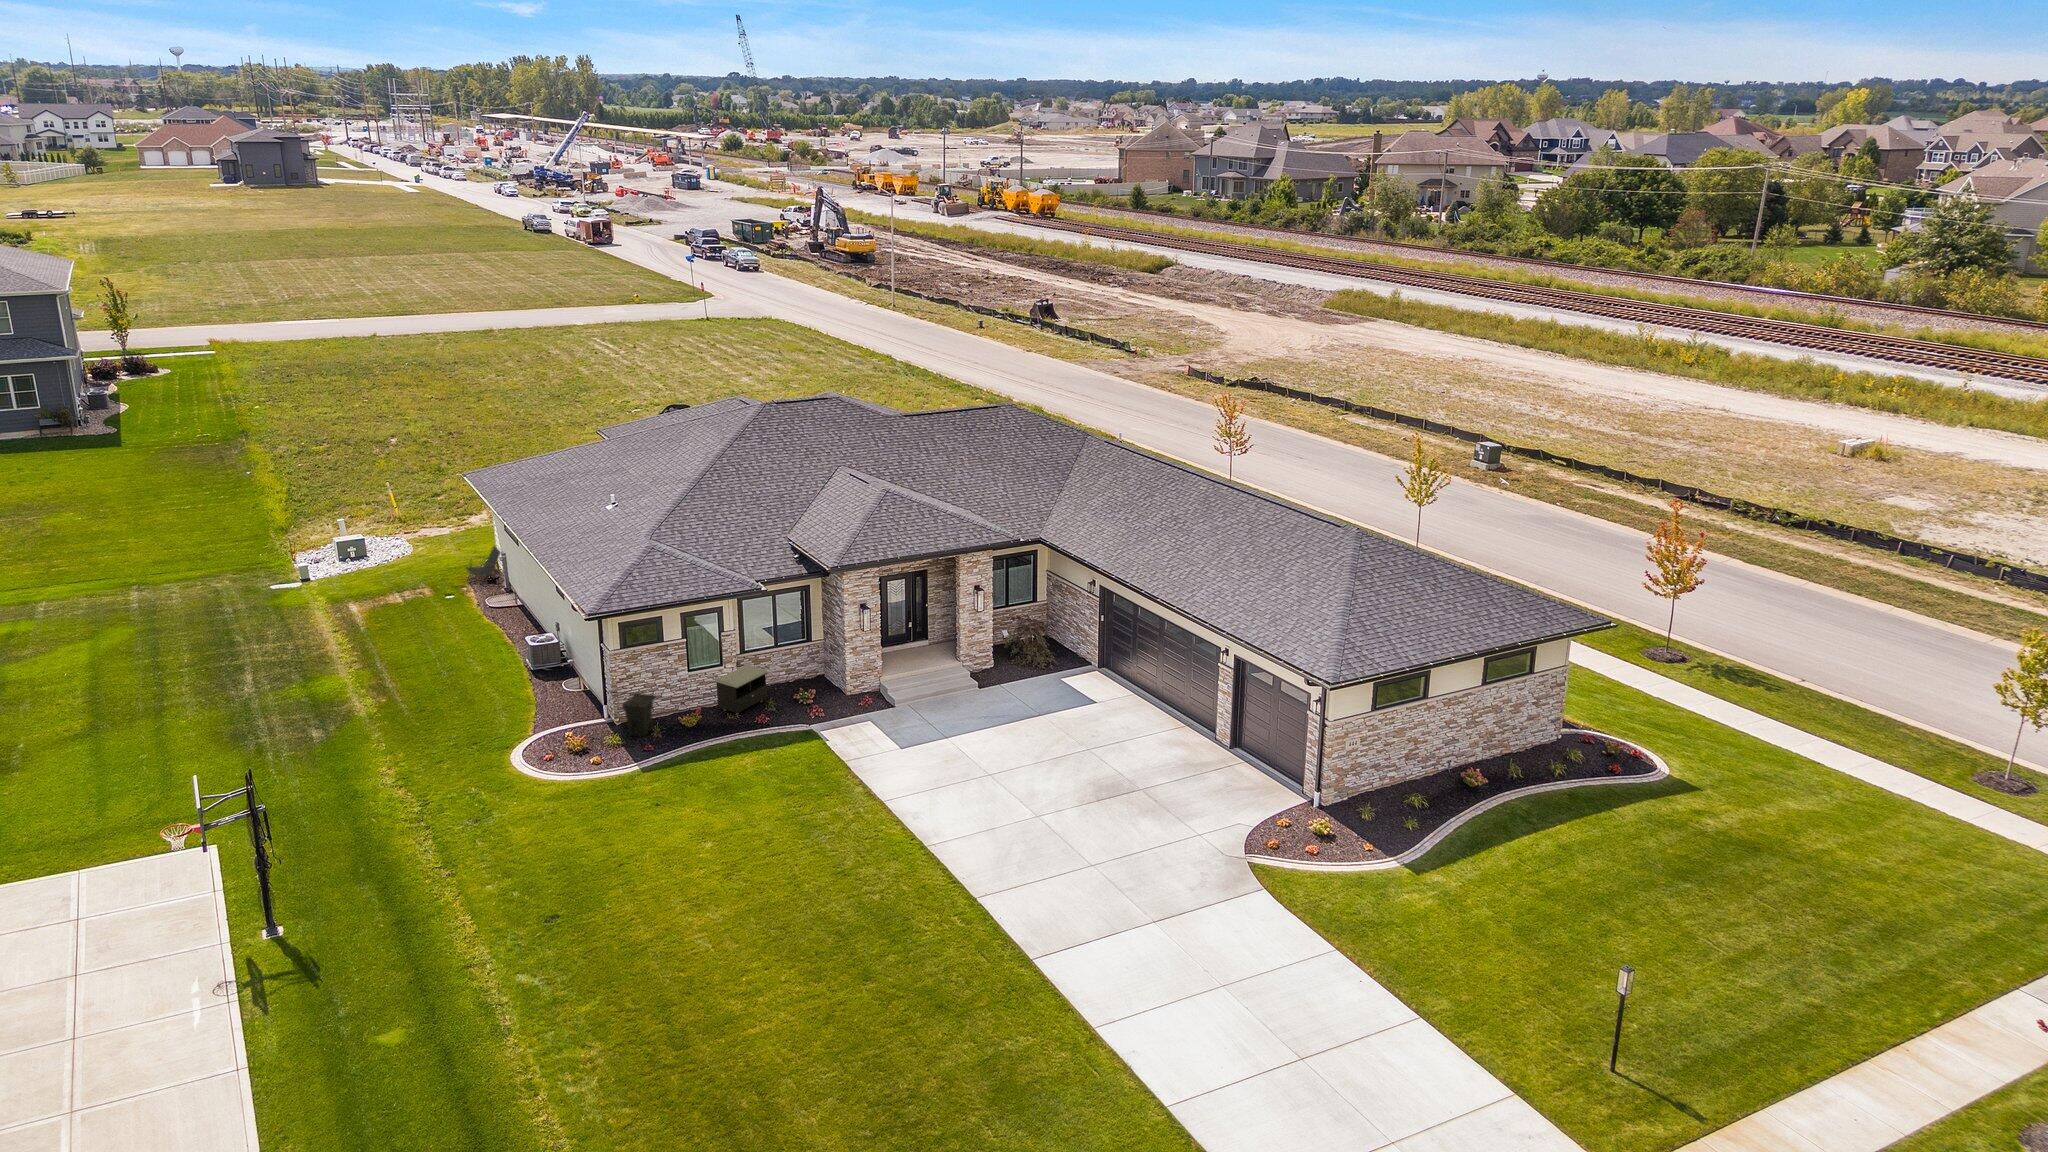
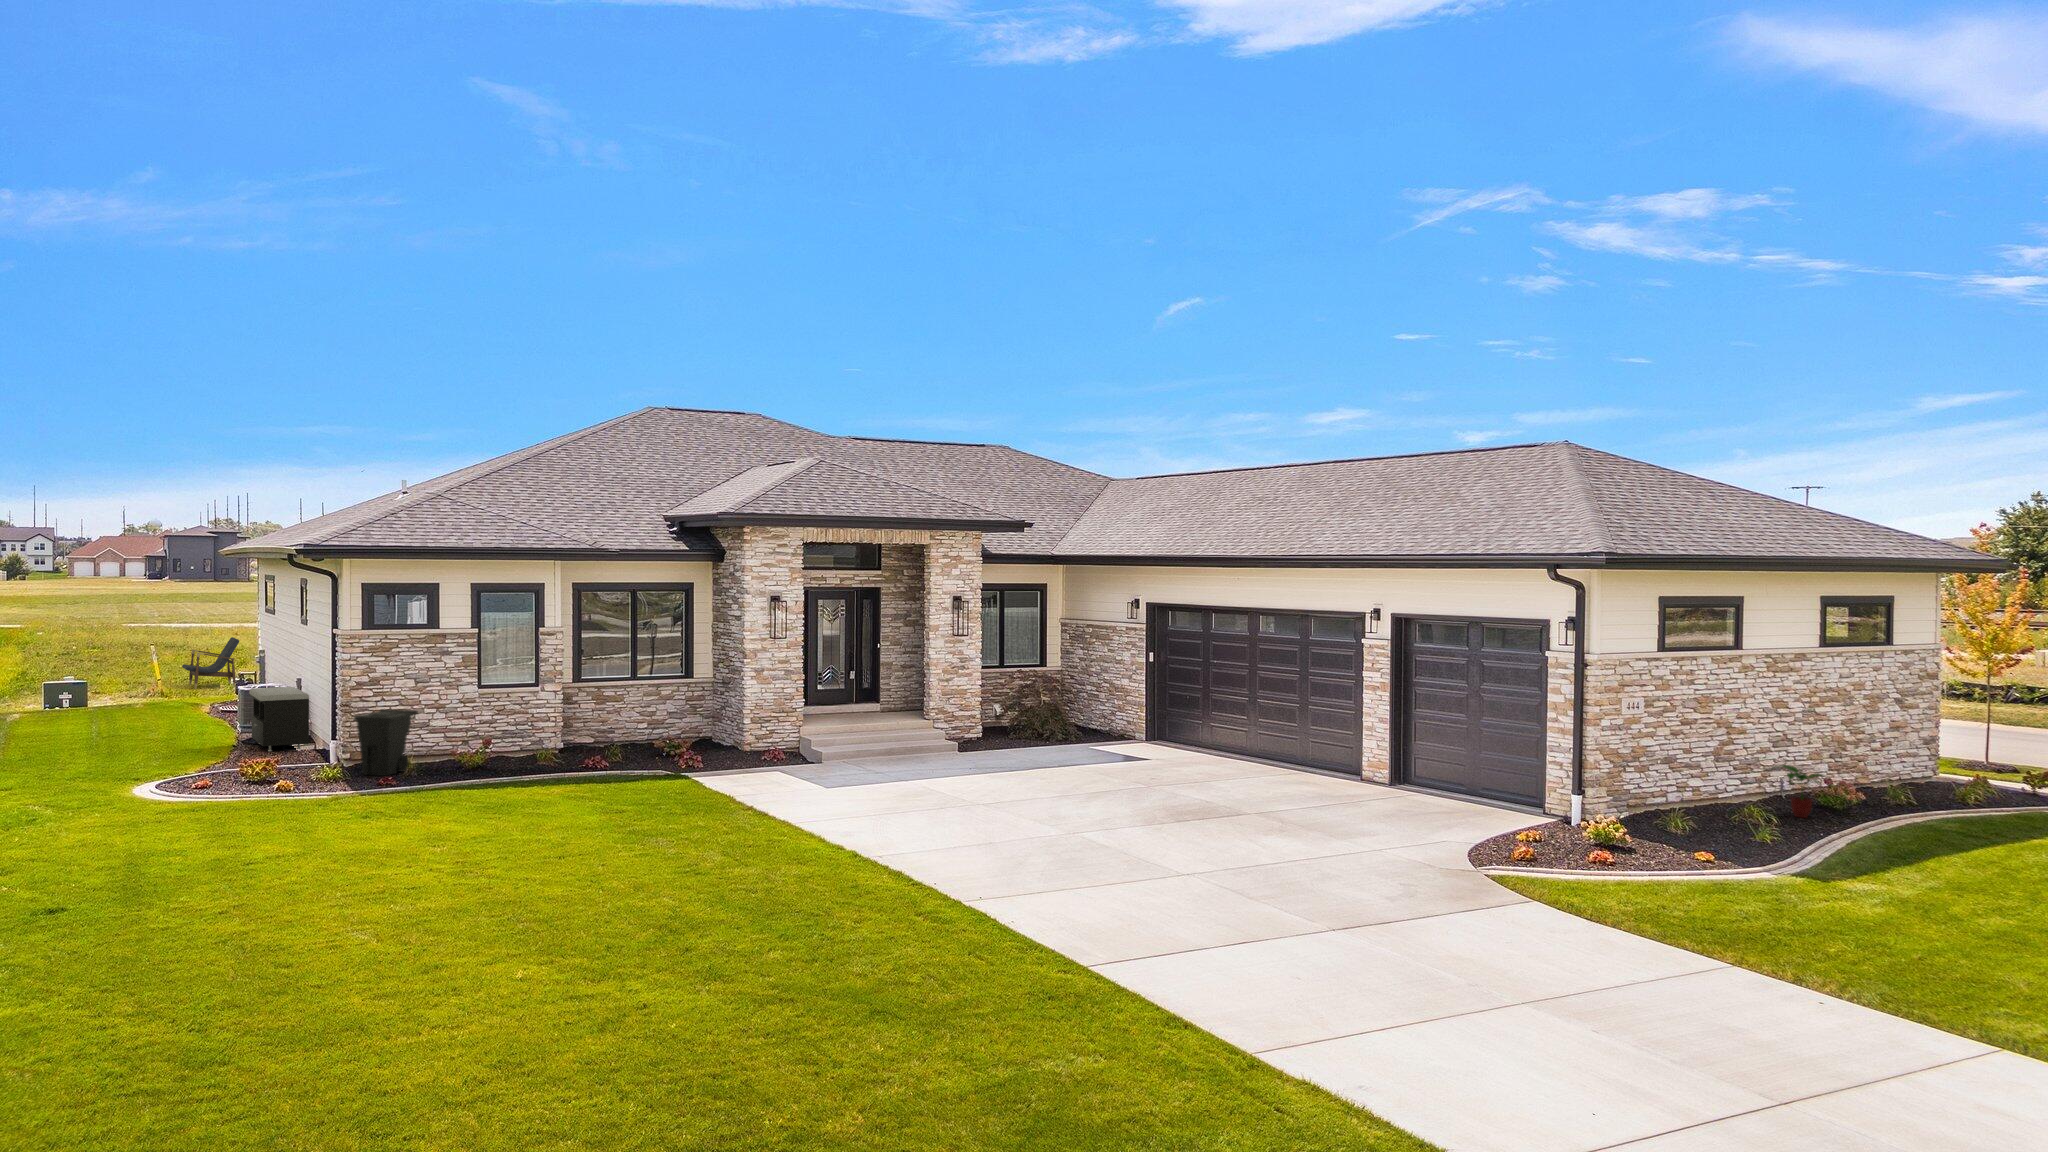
storage bench: present [716,665,767,714] -> present [249,687,309,751]
potted plant: none [1442,757,1473,790] -> present [1772,765,1822,818]

